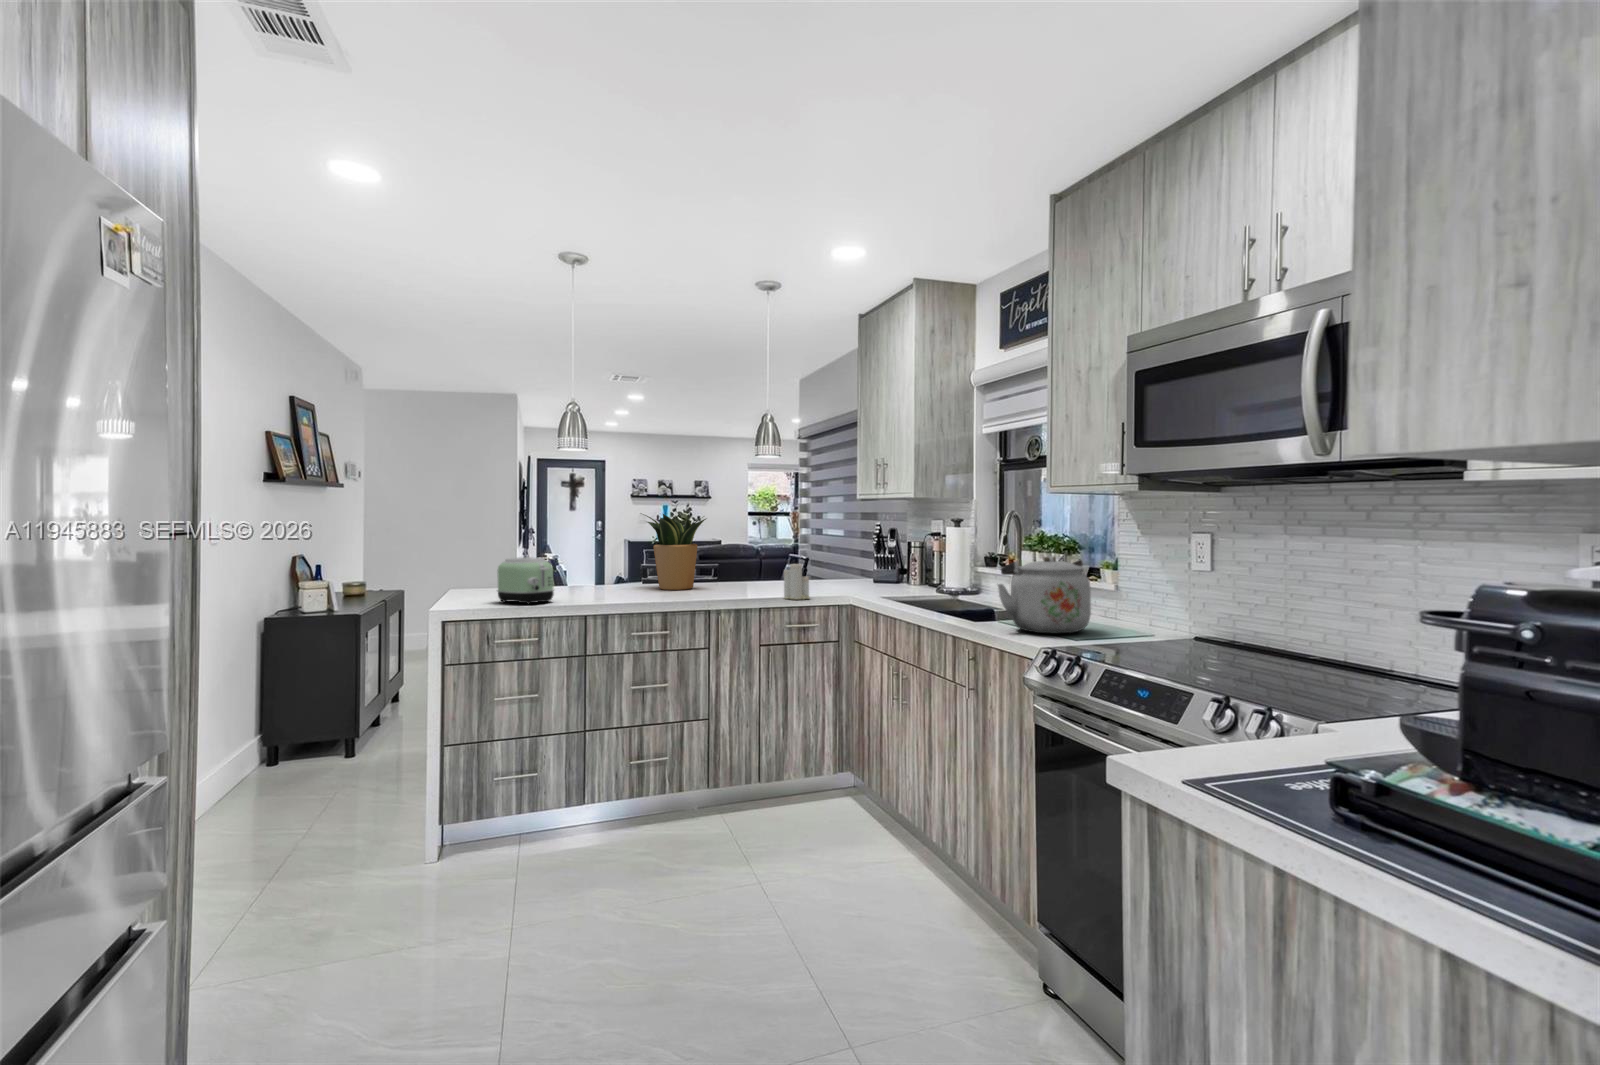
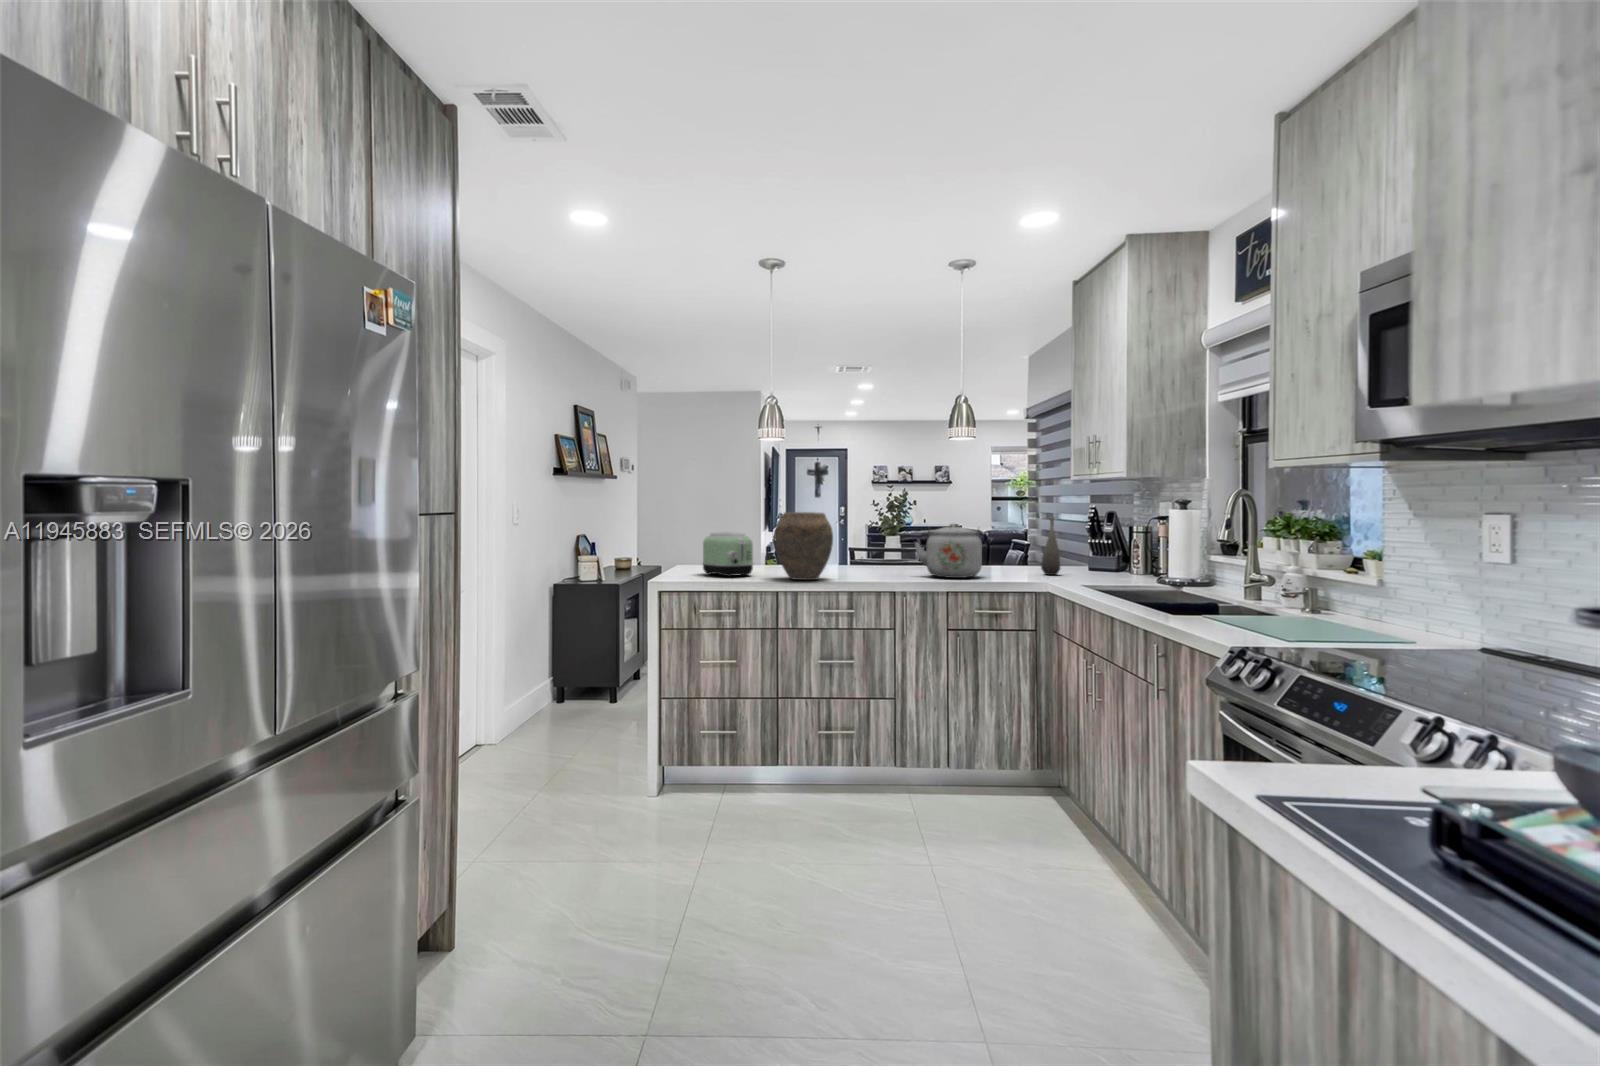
potted plant: present [641,513,706,590] -> none [843,492,909,570]
bottle: none [832,534,850,589] -> present [1041,517,1060,575]
vase: none [580,535,640,604] -> present [775,512,833,580]
kettle: present [998,556,1091,634] -> present [915,523,982,578]
candle: present [784,564,809,599] -> none [981,541,1009,583]

